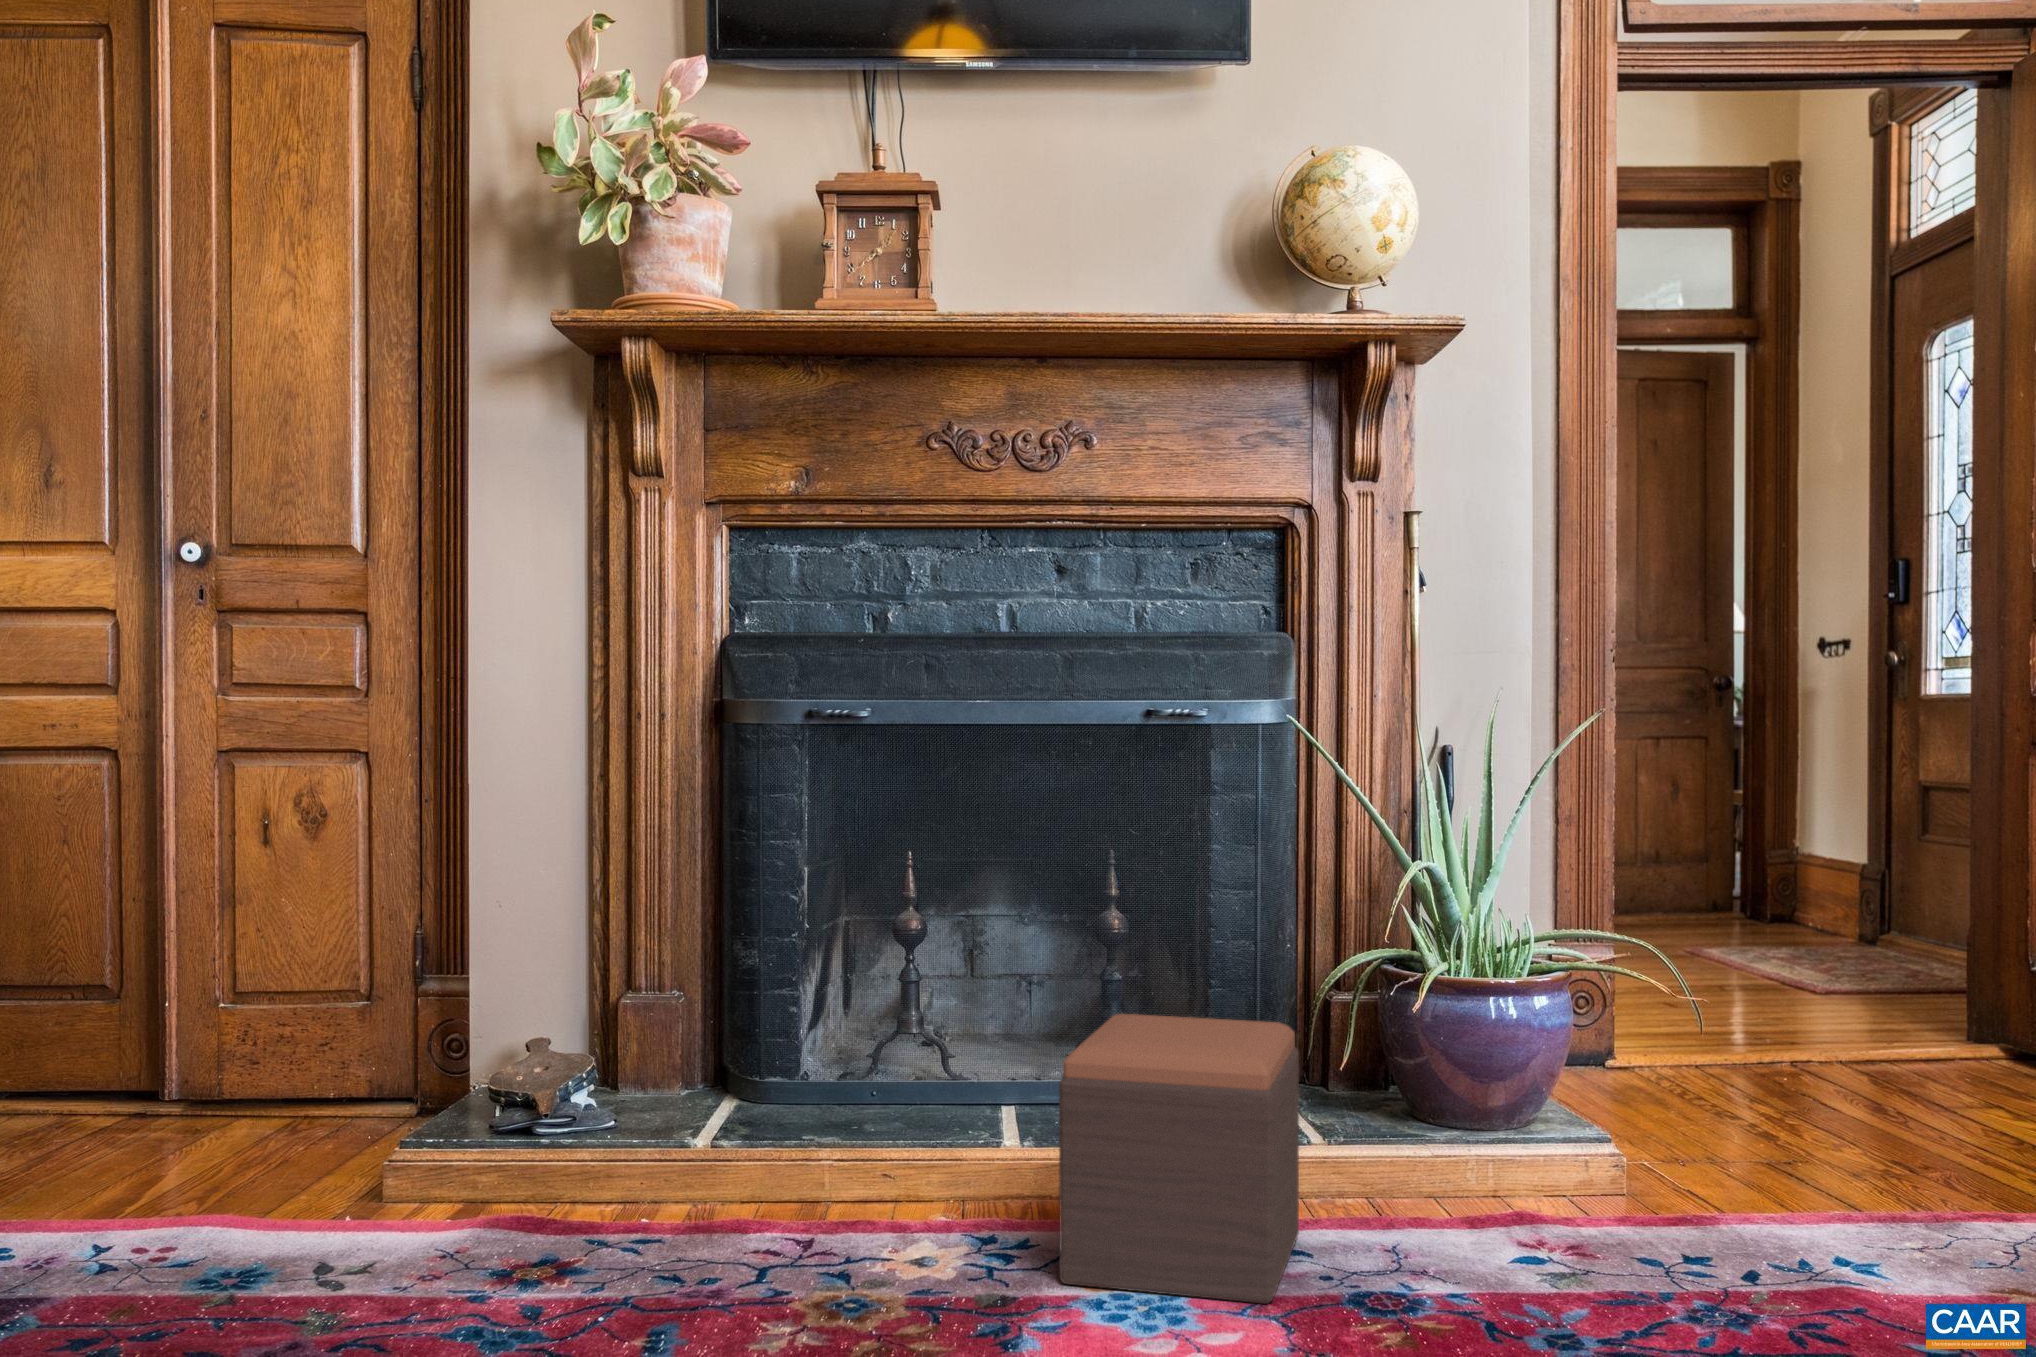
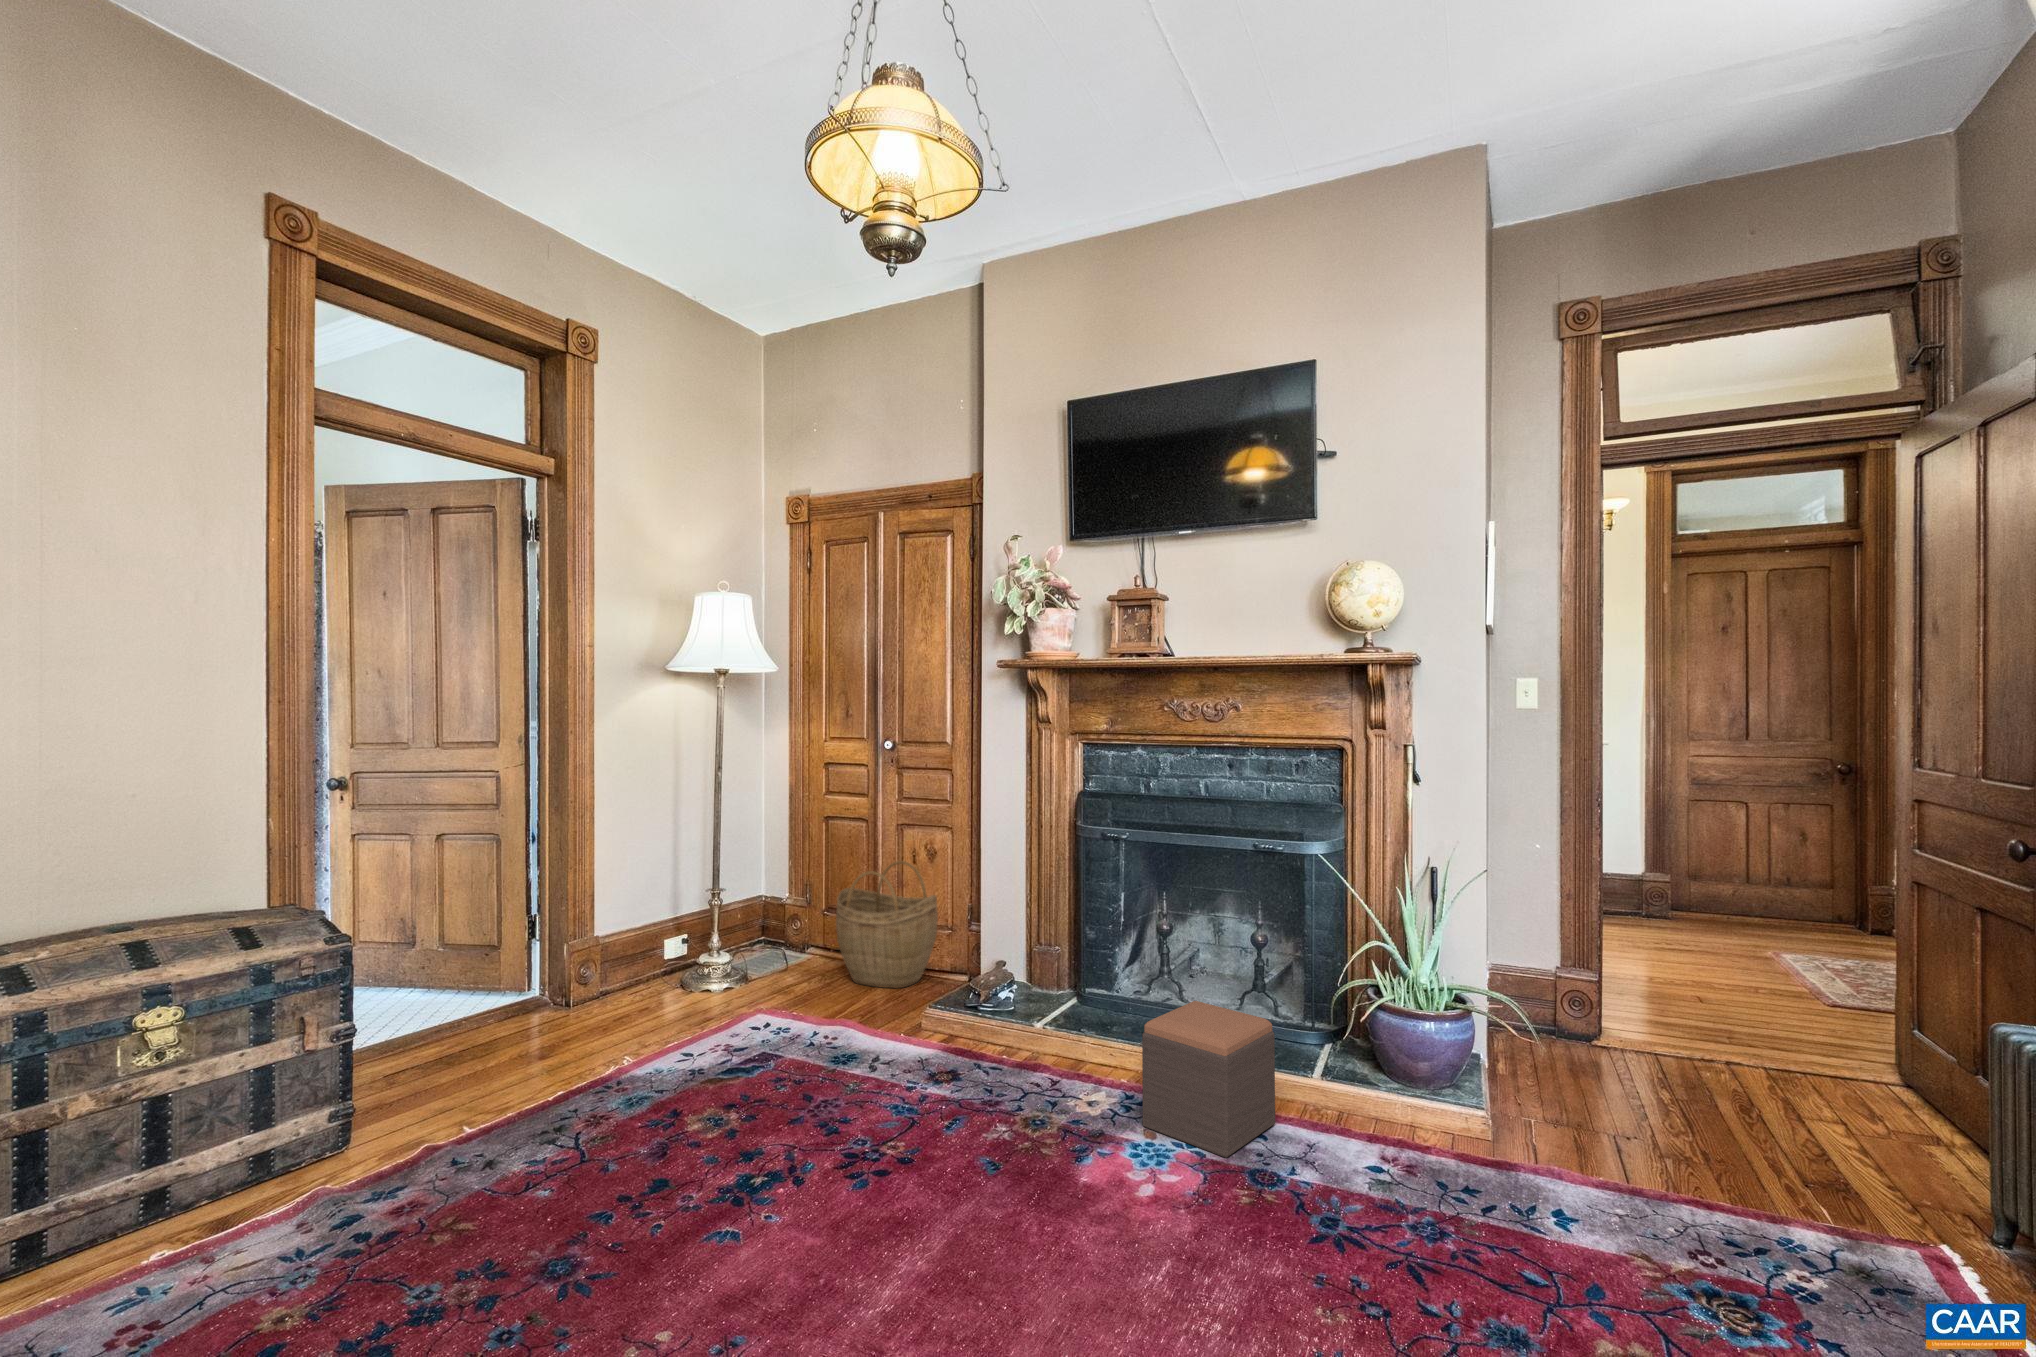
woven basket: none [73,834,349,1139] -> present [836,861,938,988]

